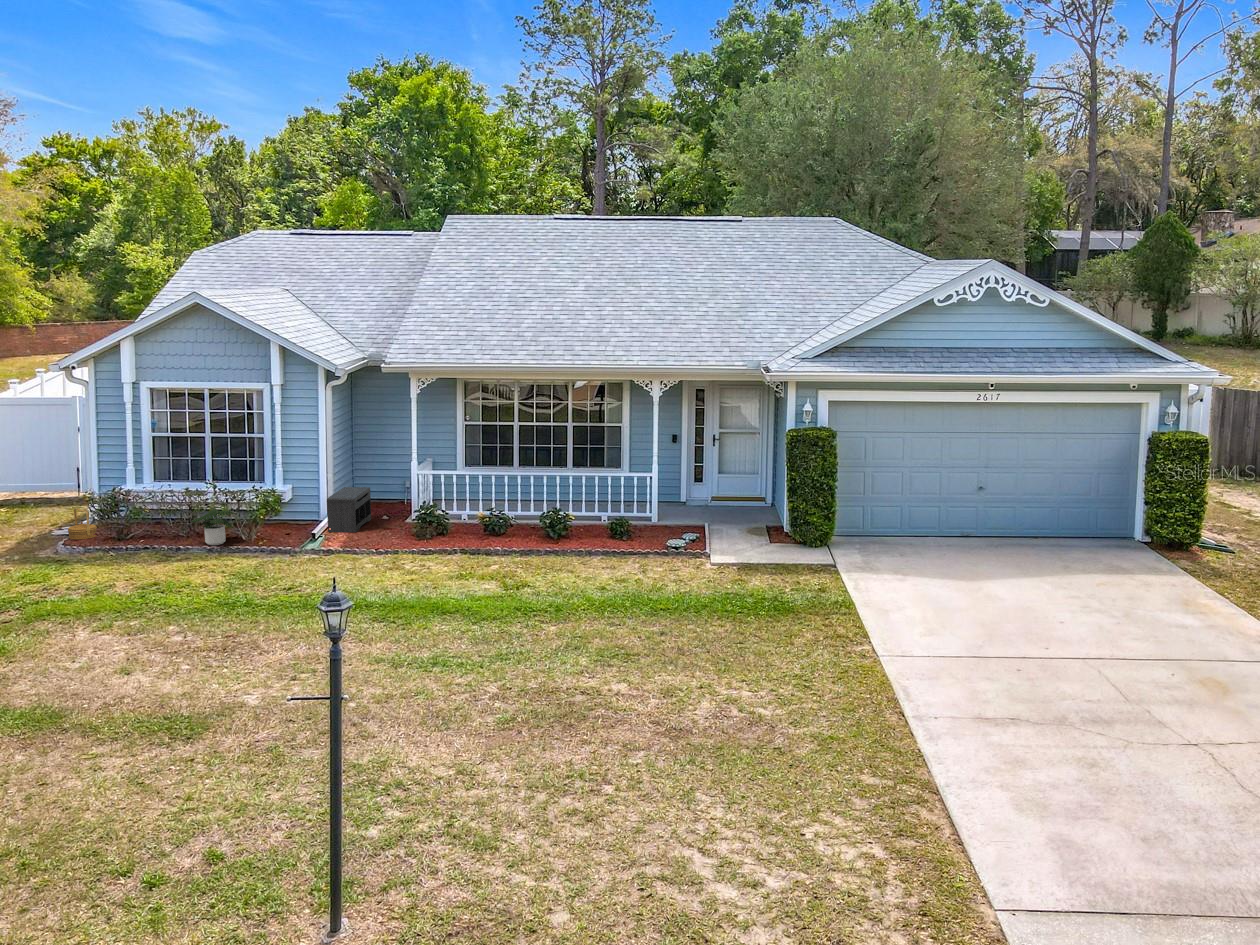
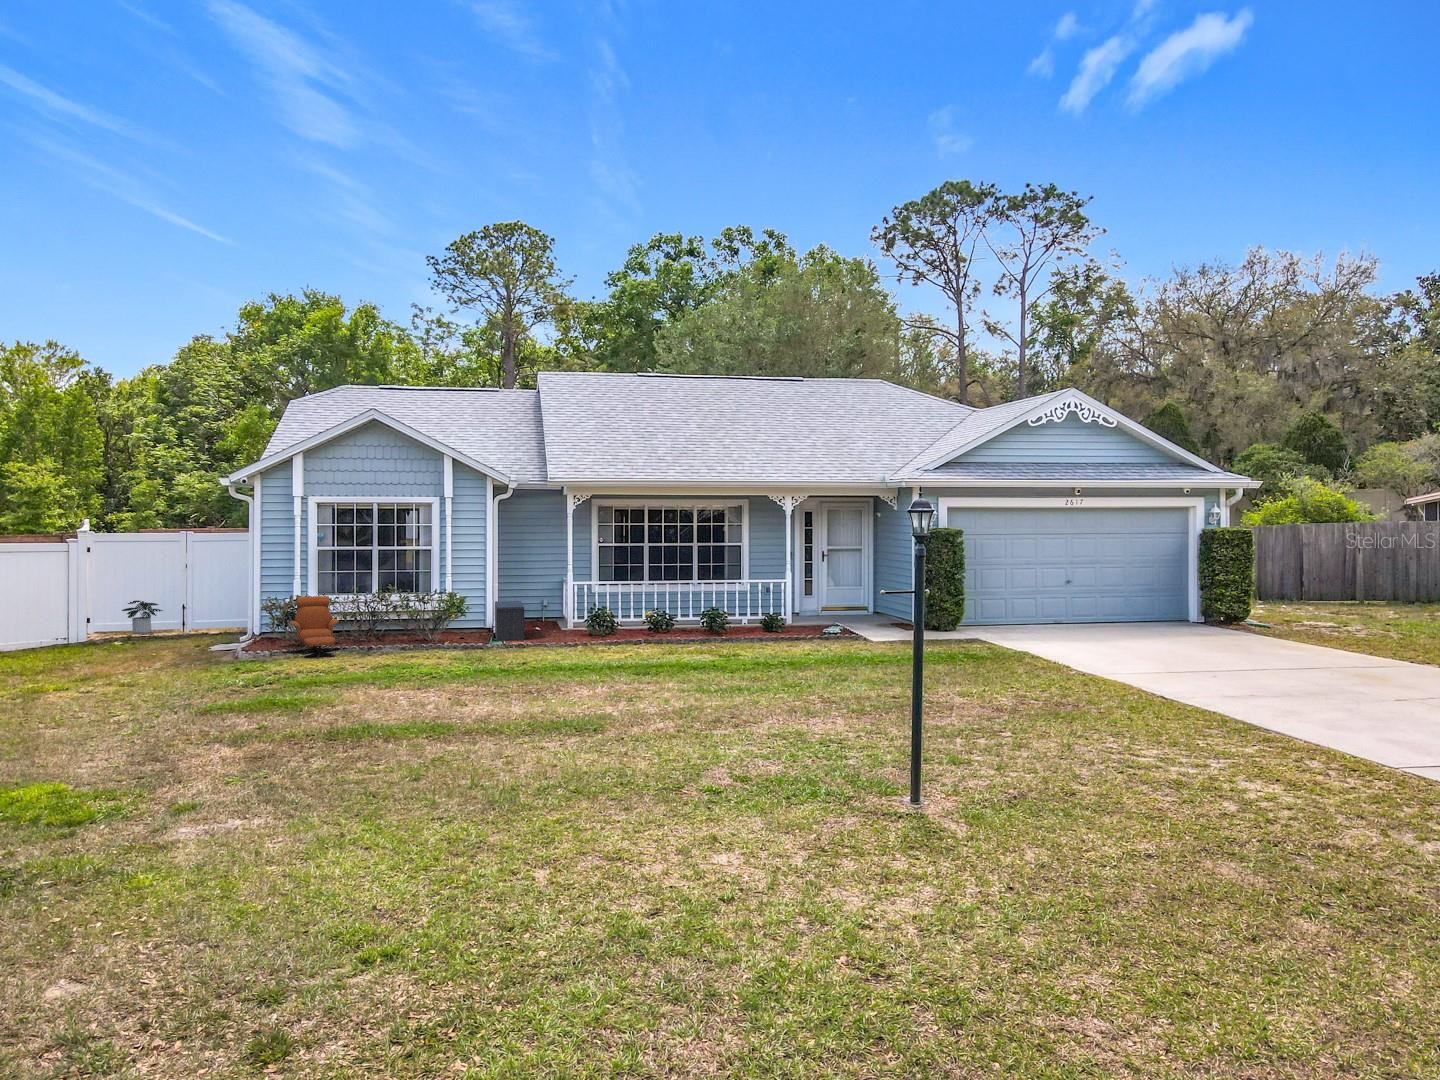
lounge chair: none [111,485,162,552] -> present [290,596,339,659]
potted plant: present [191,507,235,545] -> present [122,600,162,634]
woven basket: present [68,508,97,540] -> none [236,623,264,654]

